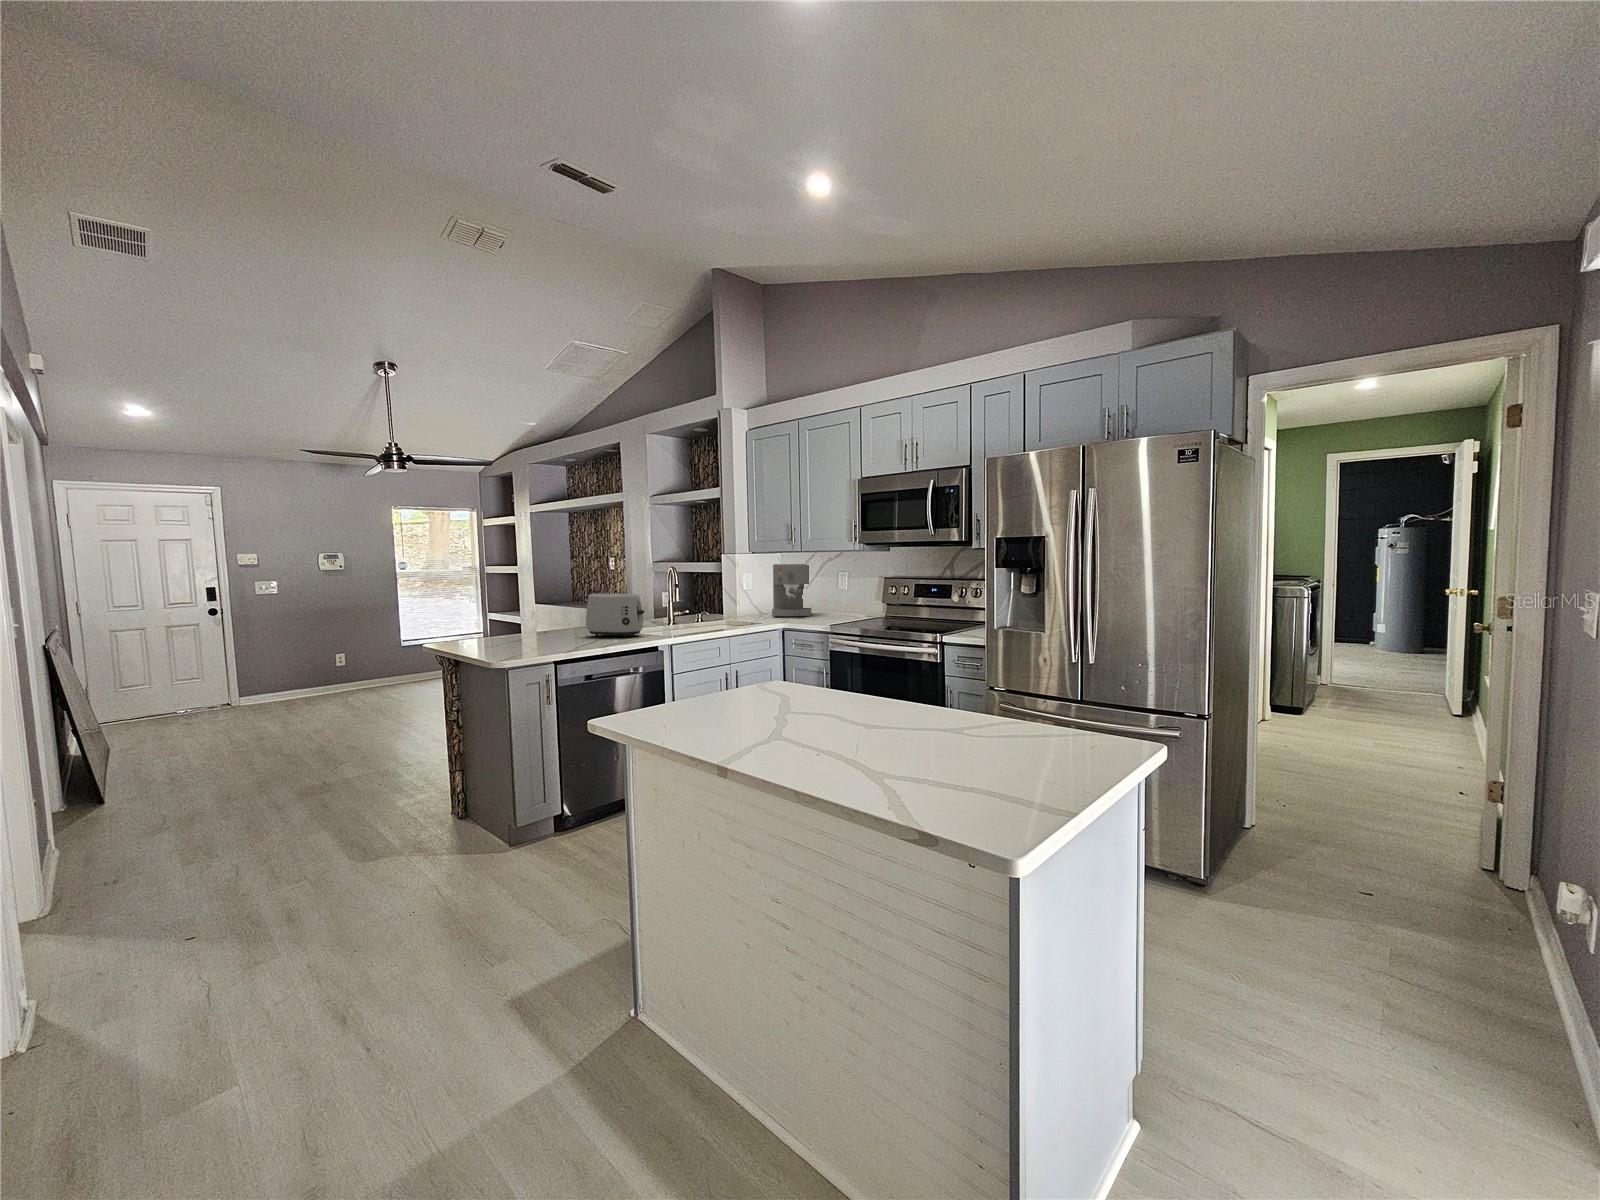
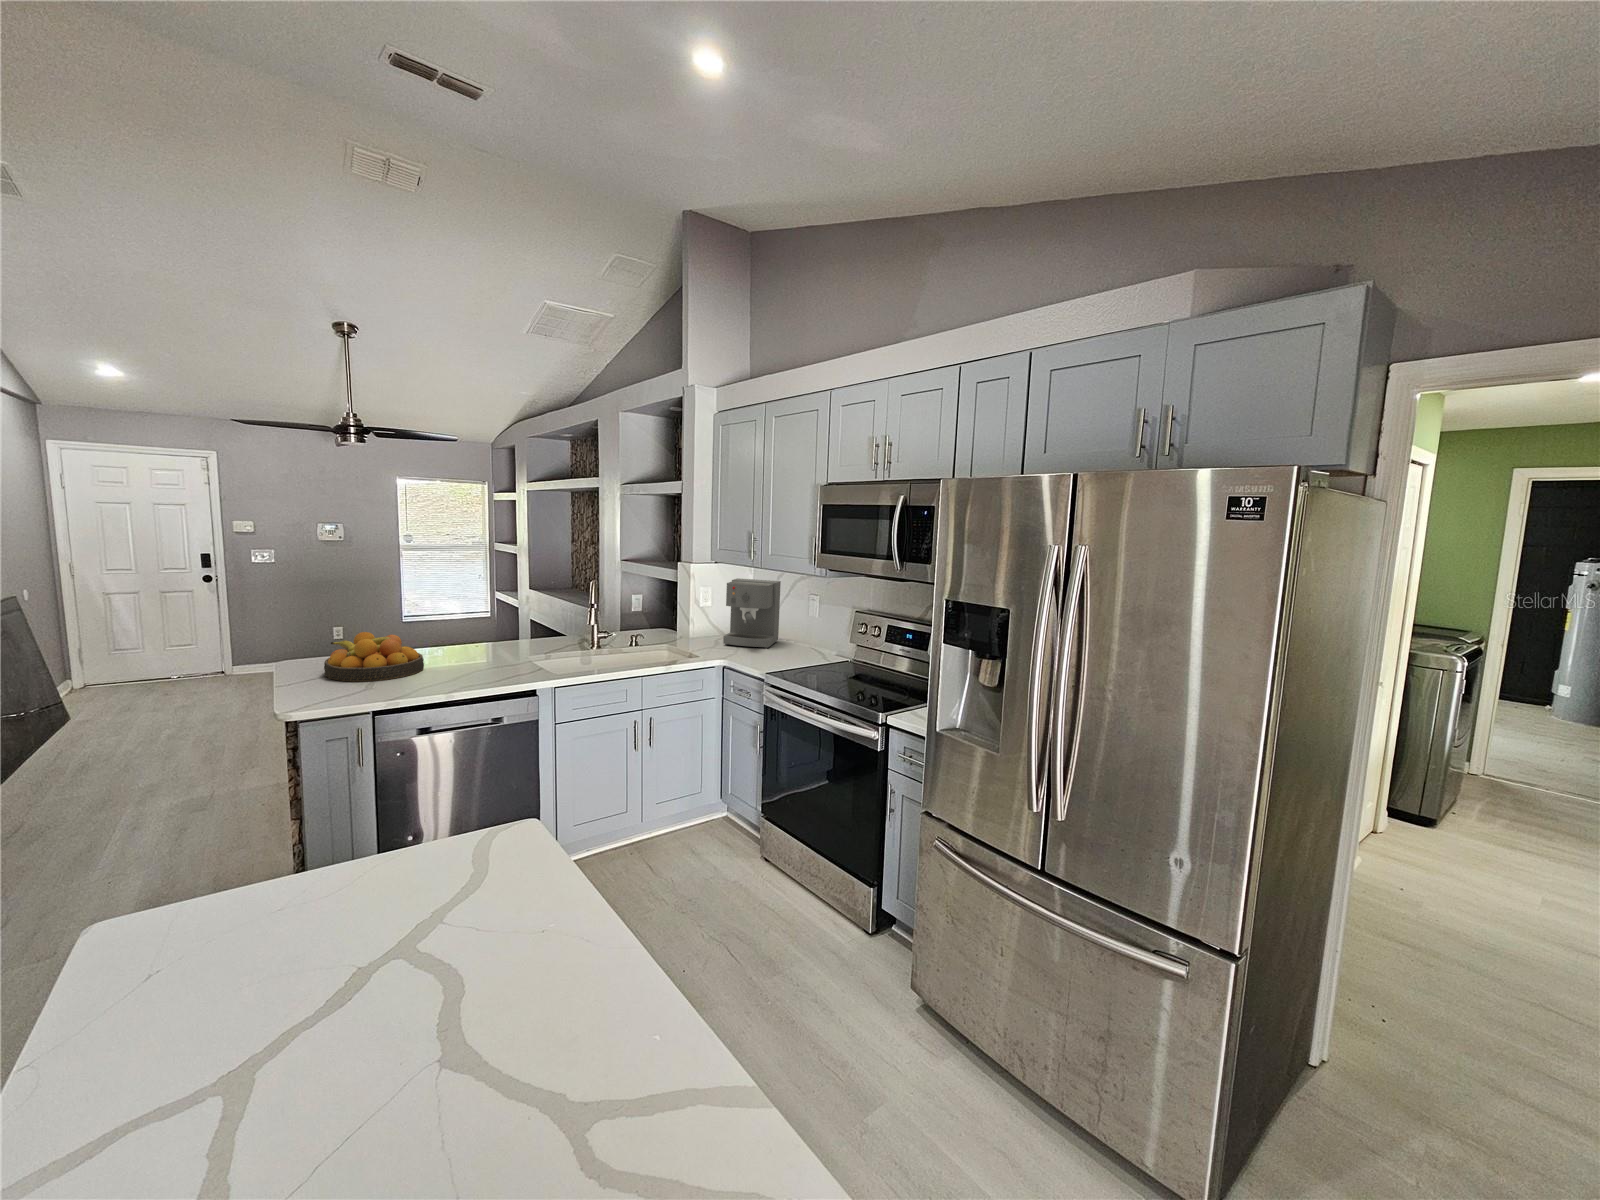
toaster: present [586,594,644,637] -> none [454,616,522,676]
fruit bowl: none [487,610,562,645] -> present [324,632,424,682]

